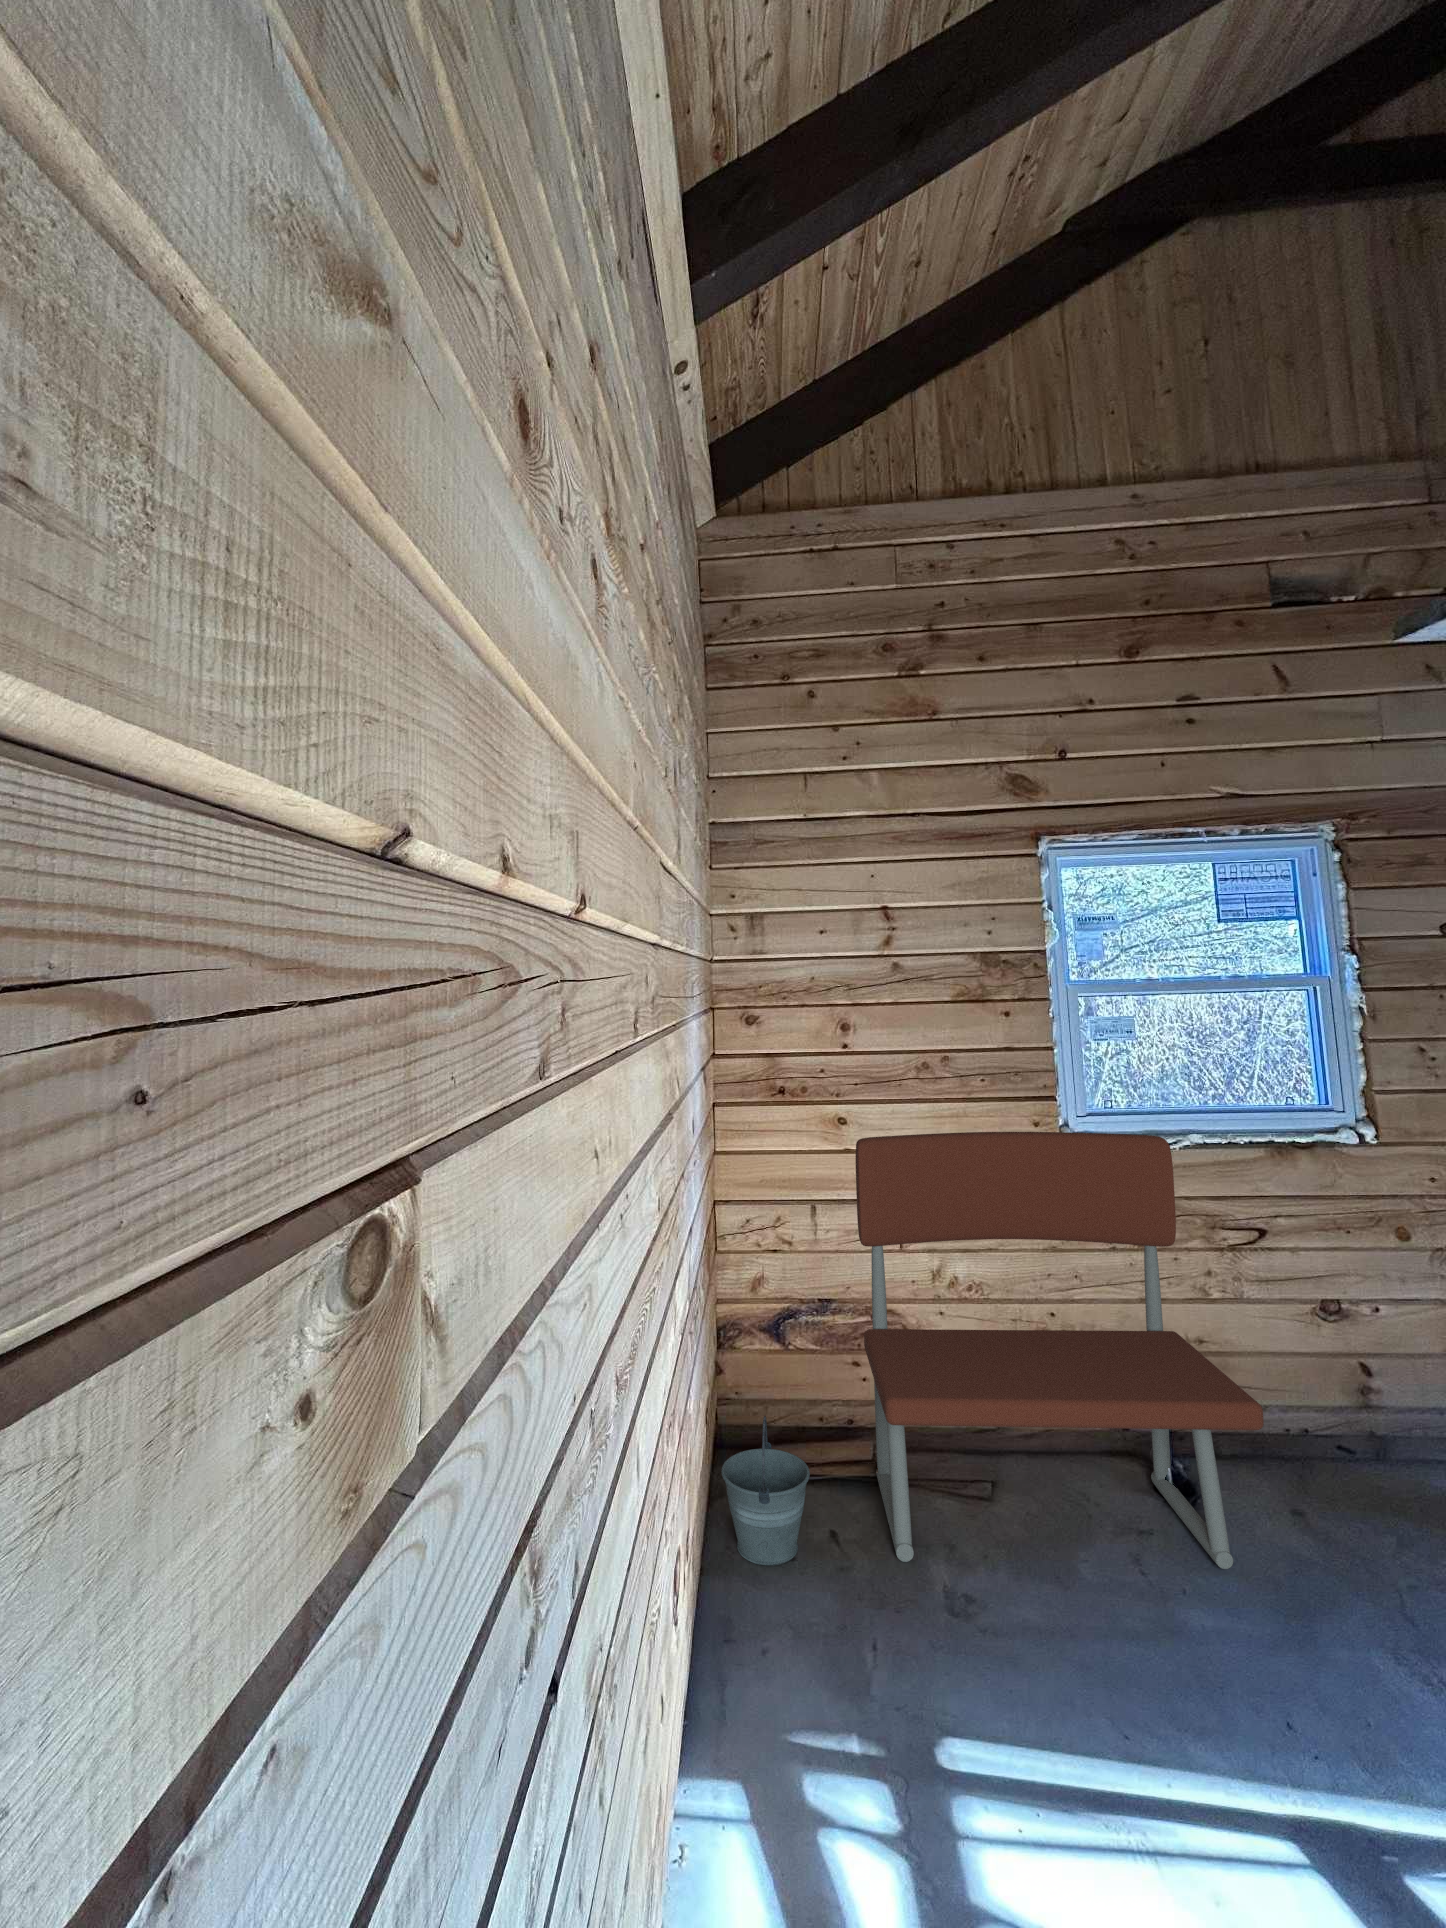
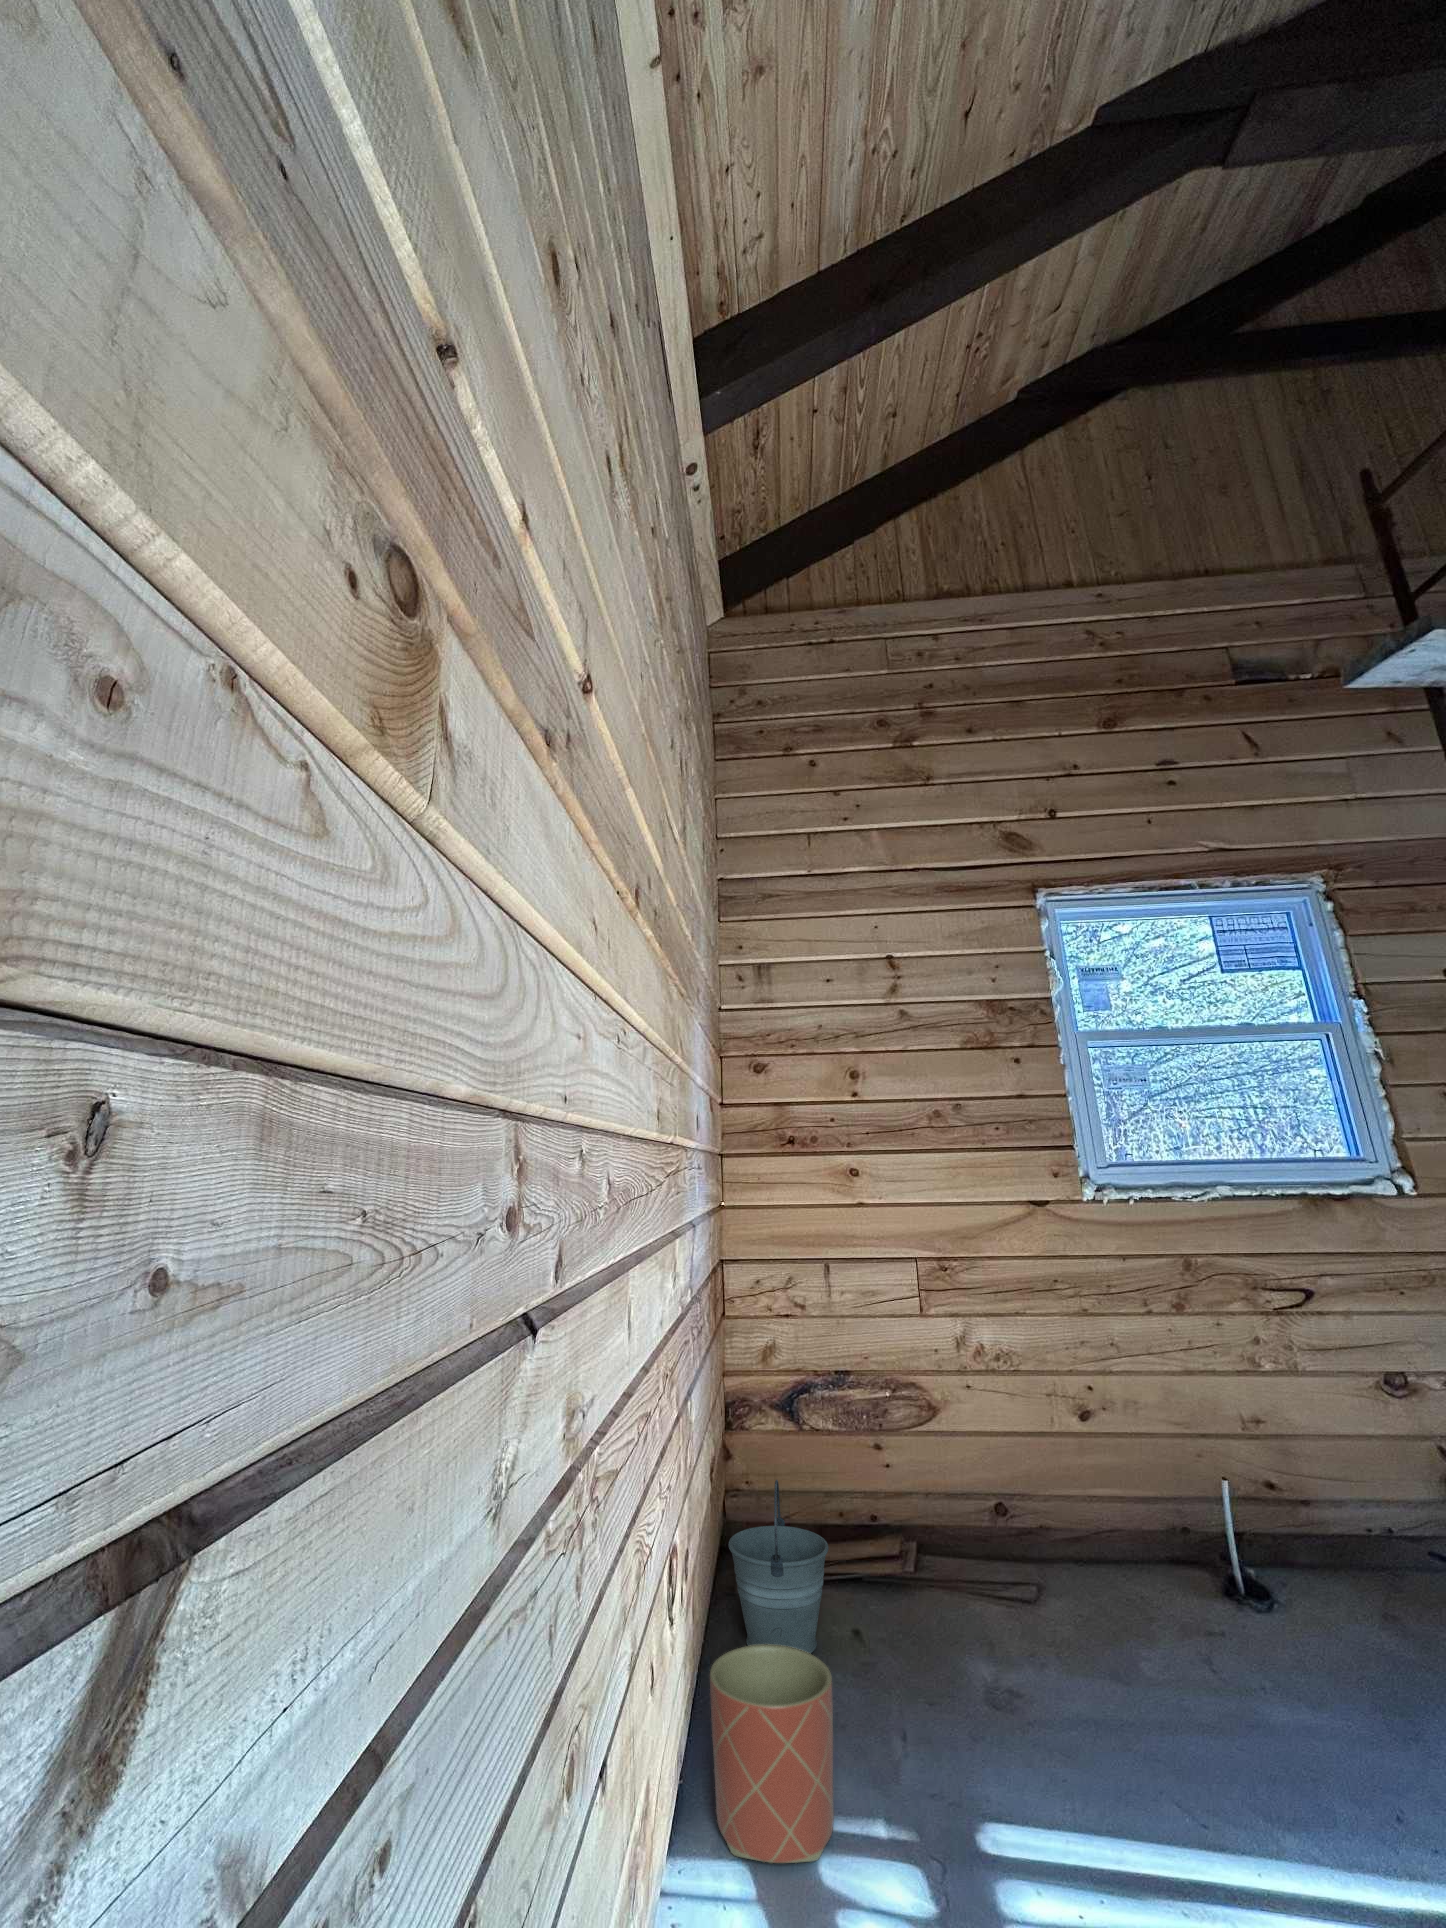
bench: present [855,1132,1264,1569] -> none [869,1179,1340,1672]
planter: none [707,1589,810,1766] -> present [710,1644,834,1863]

